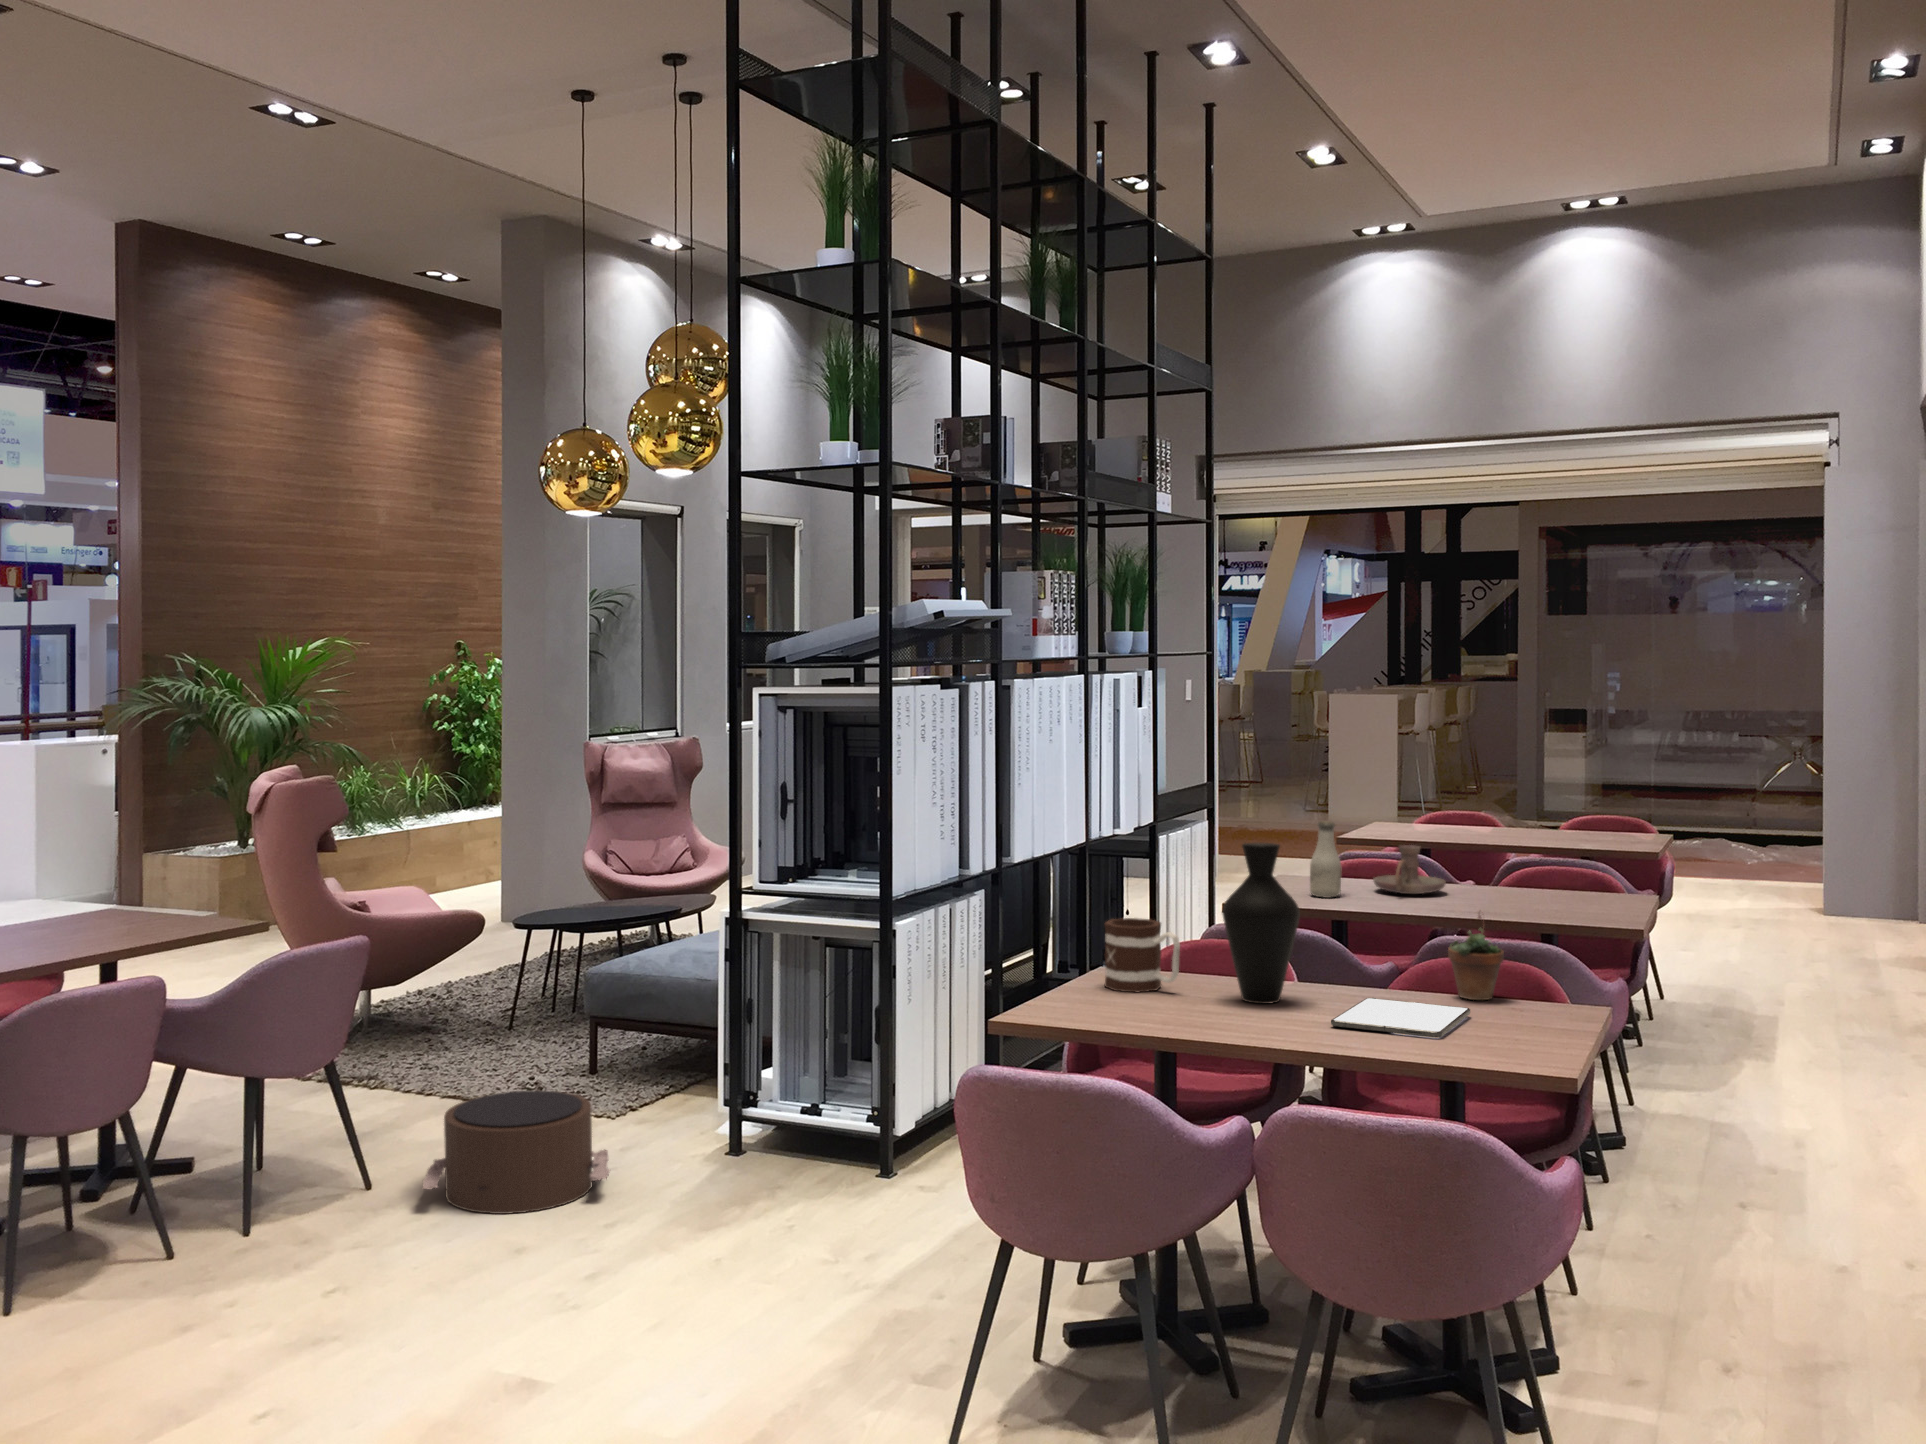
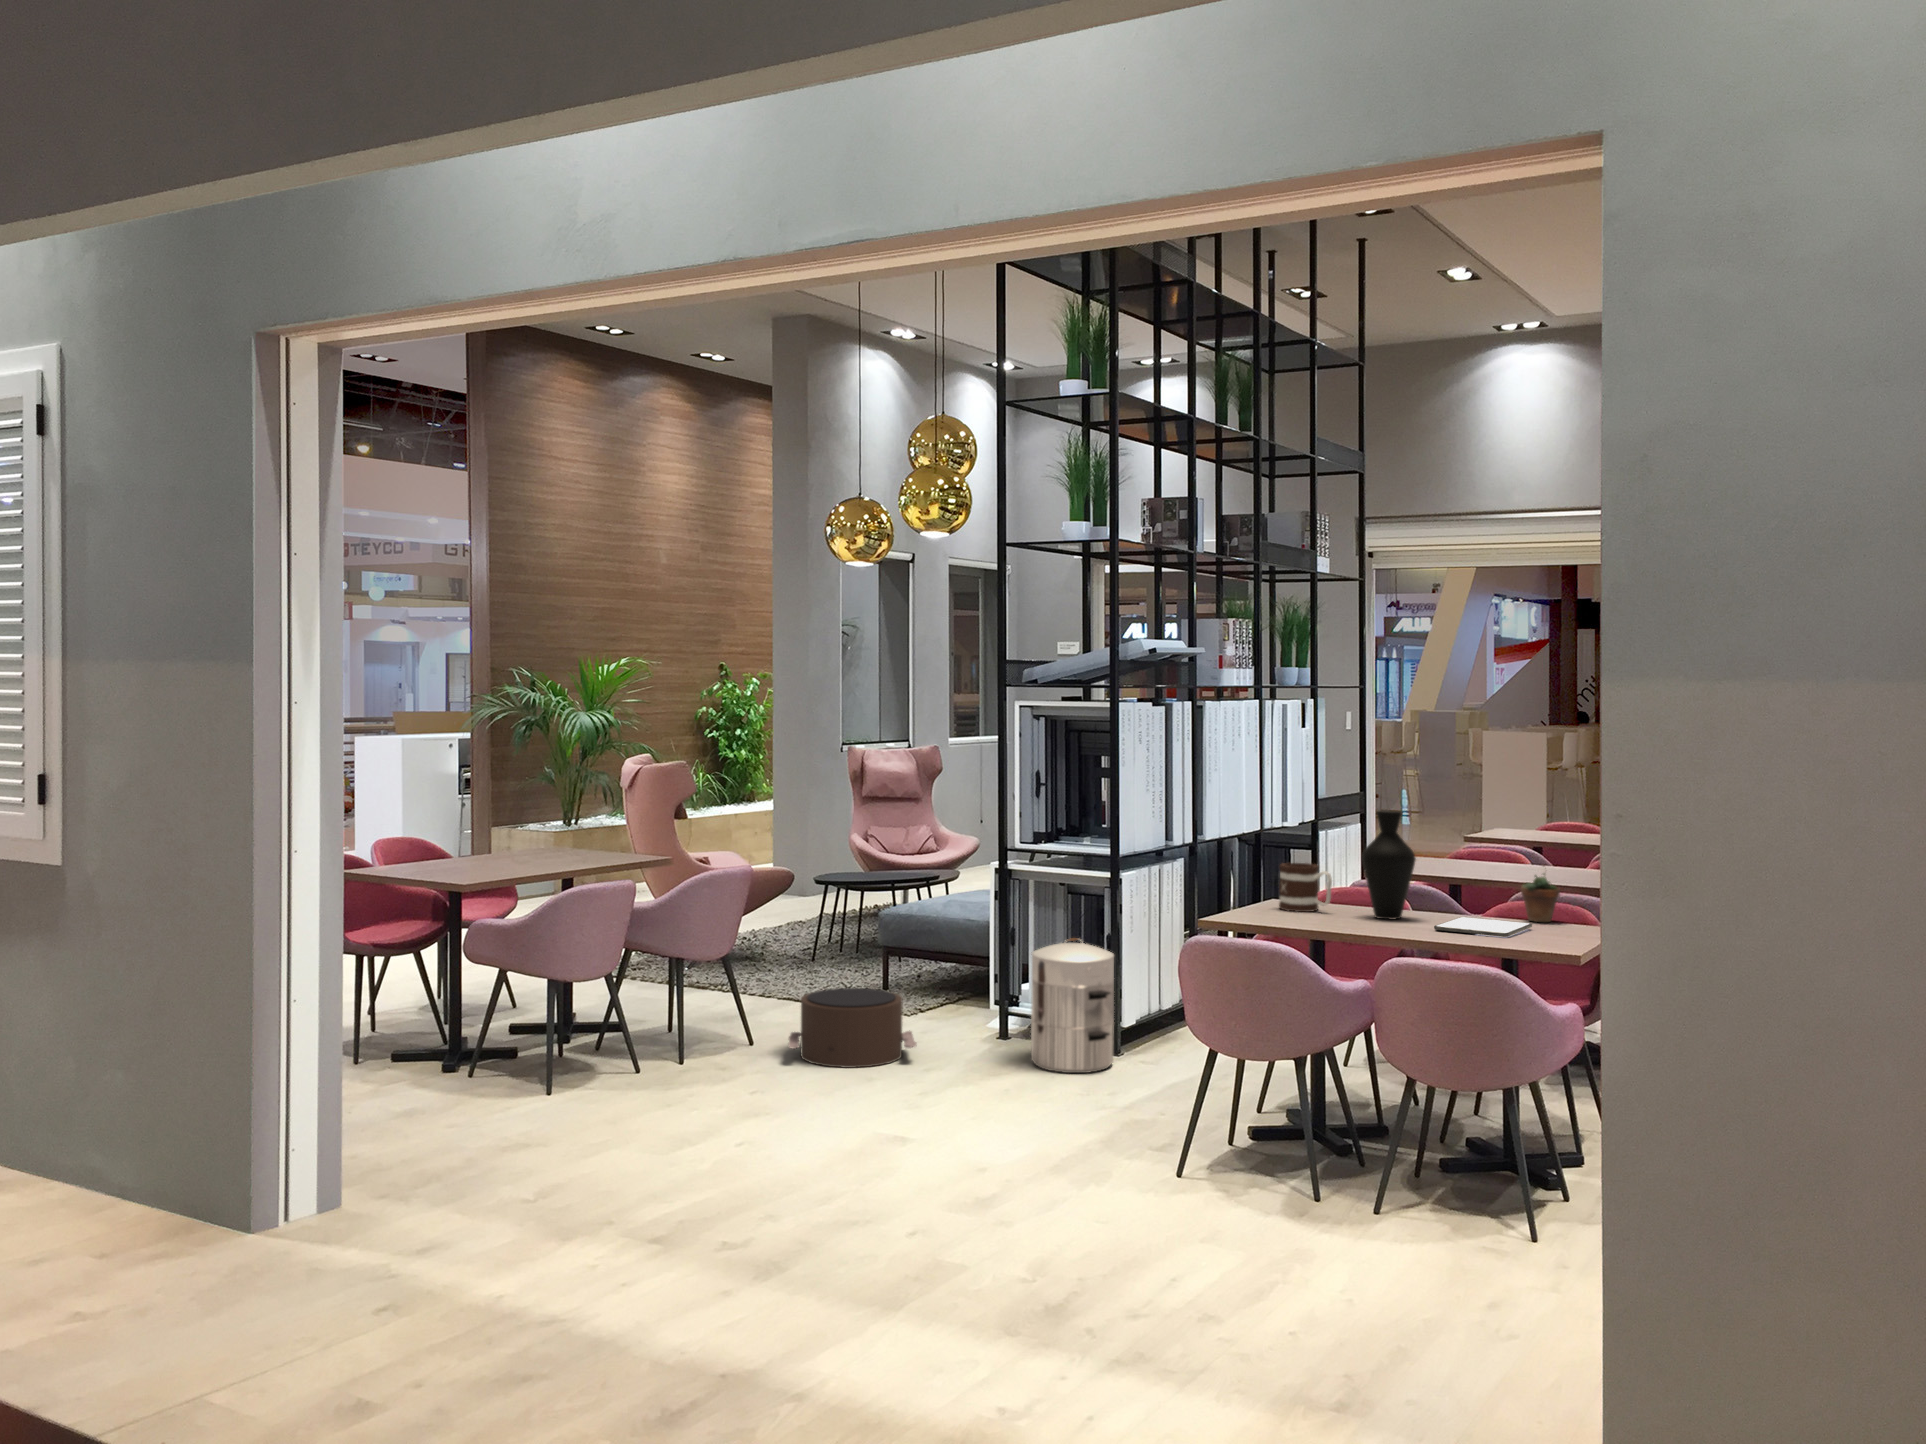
bottle: present [1310,821,1341,898] -> none [1432,809,1456,867]
candle holder: present [1373,845,1446,894] -> none [1482,829,1538,866]
waste bin: none [769,1017,885,1209] -> present [1031,938,1114,1073]

